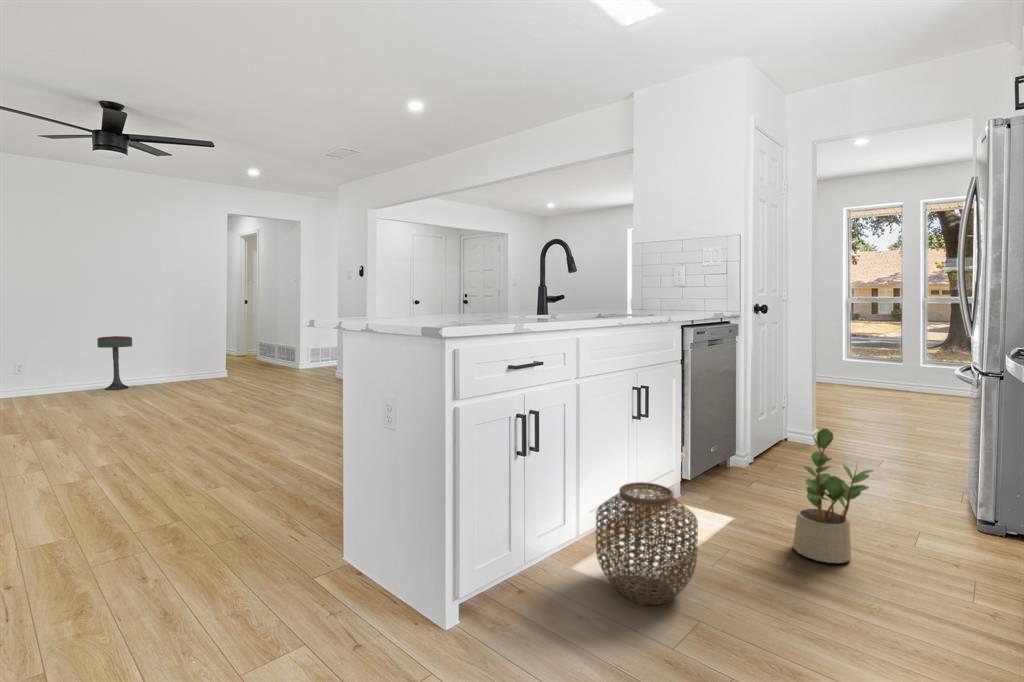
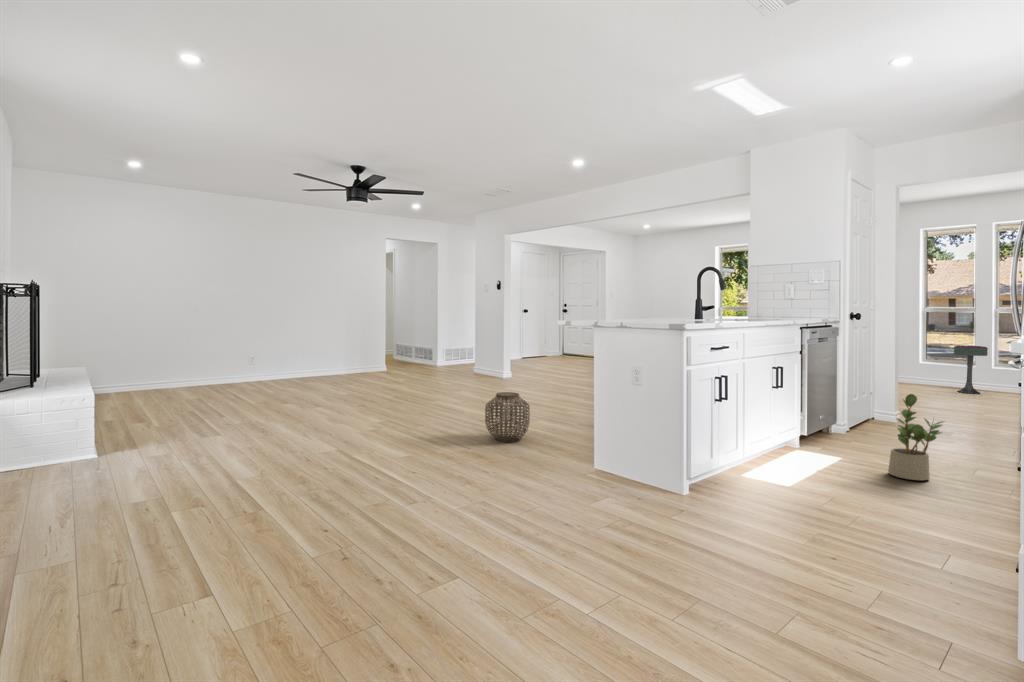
bar stool: present [97,336,132,390] -> present [954,345,988,394]
woven basket: present [596,482,698,604] -> present [485,392,530,442]

